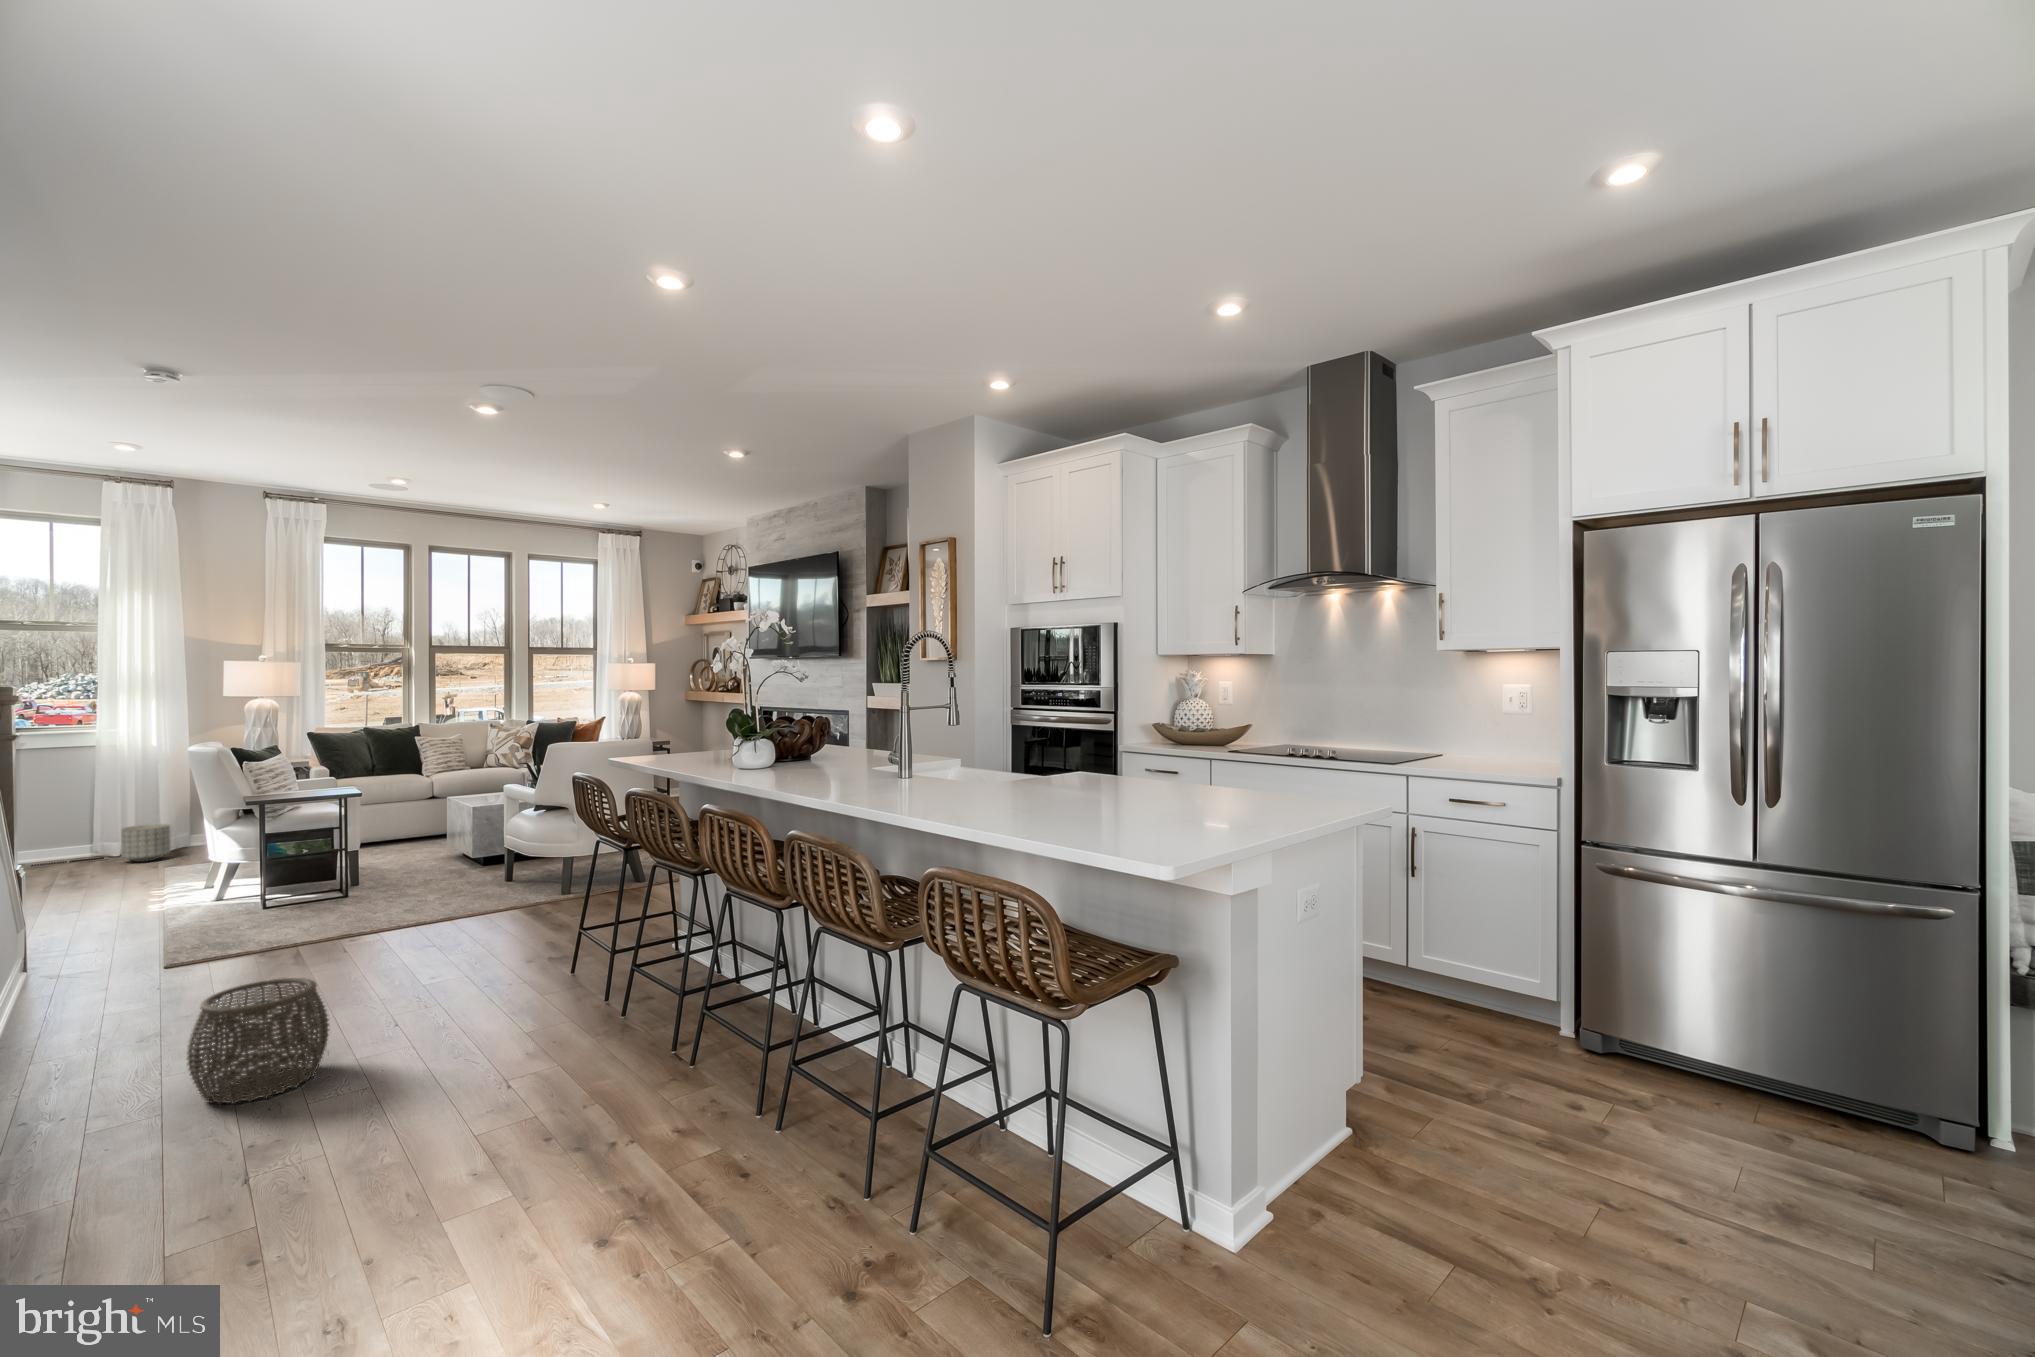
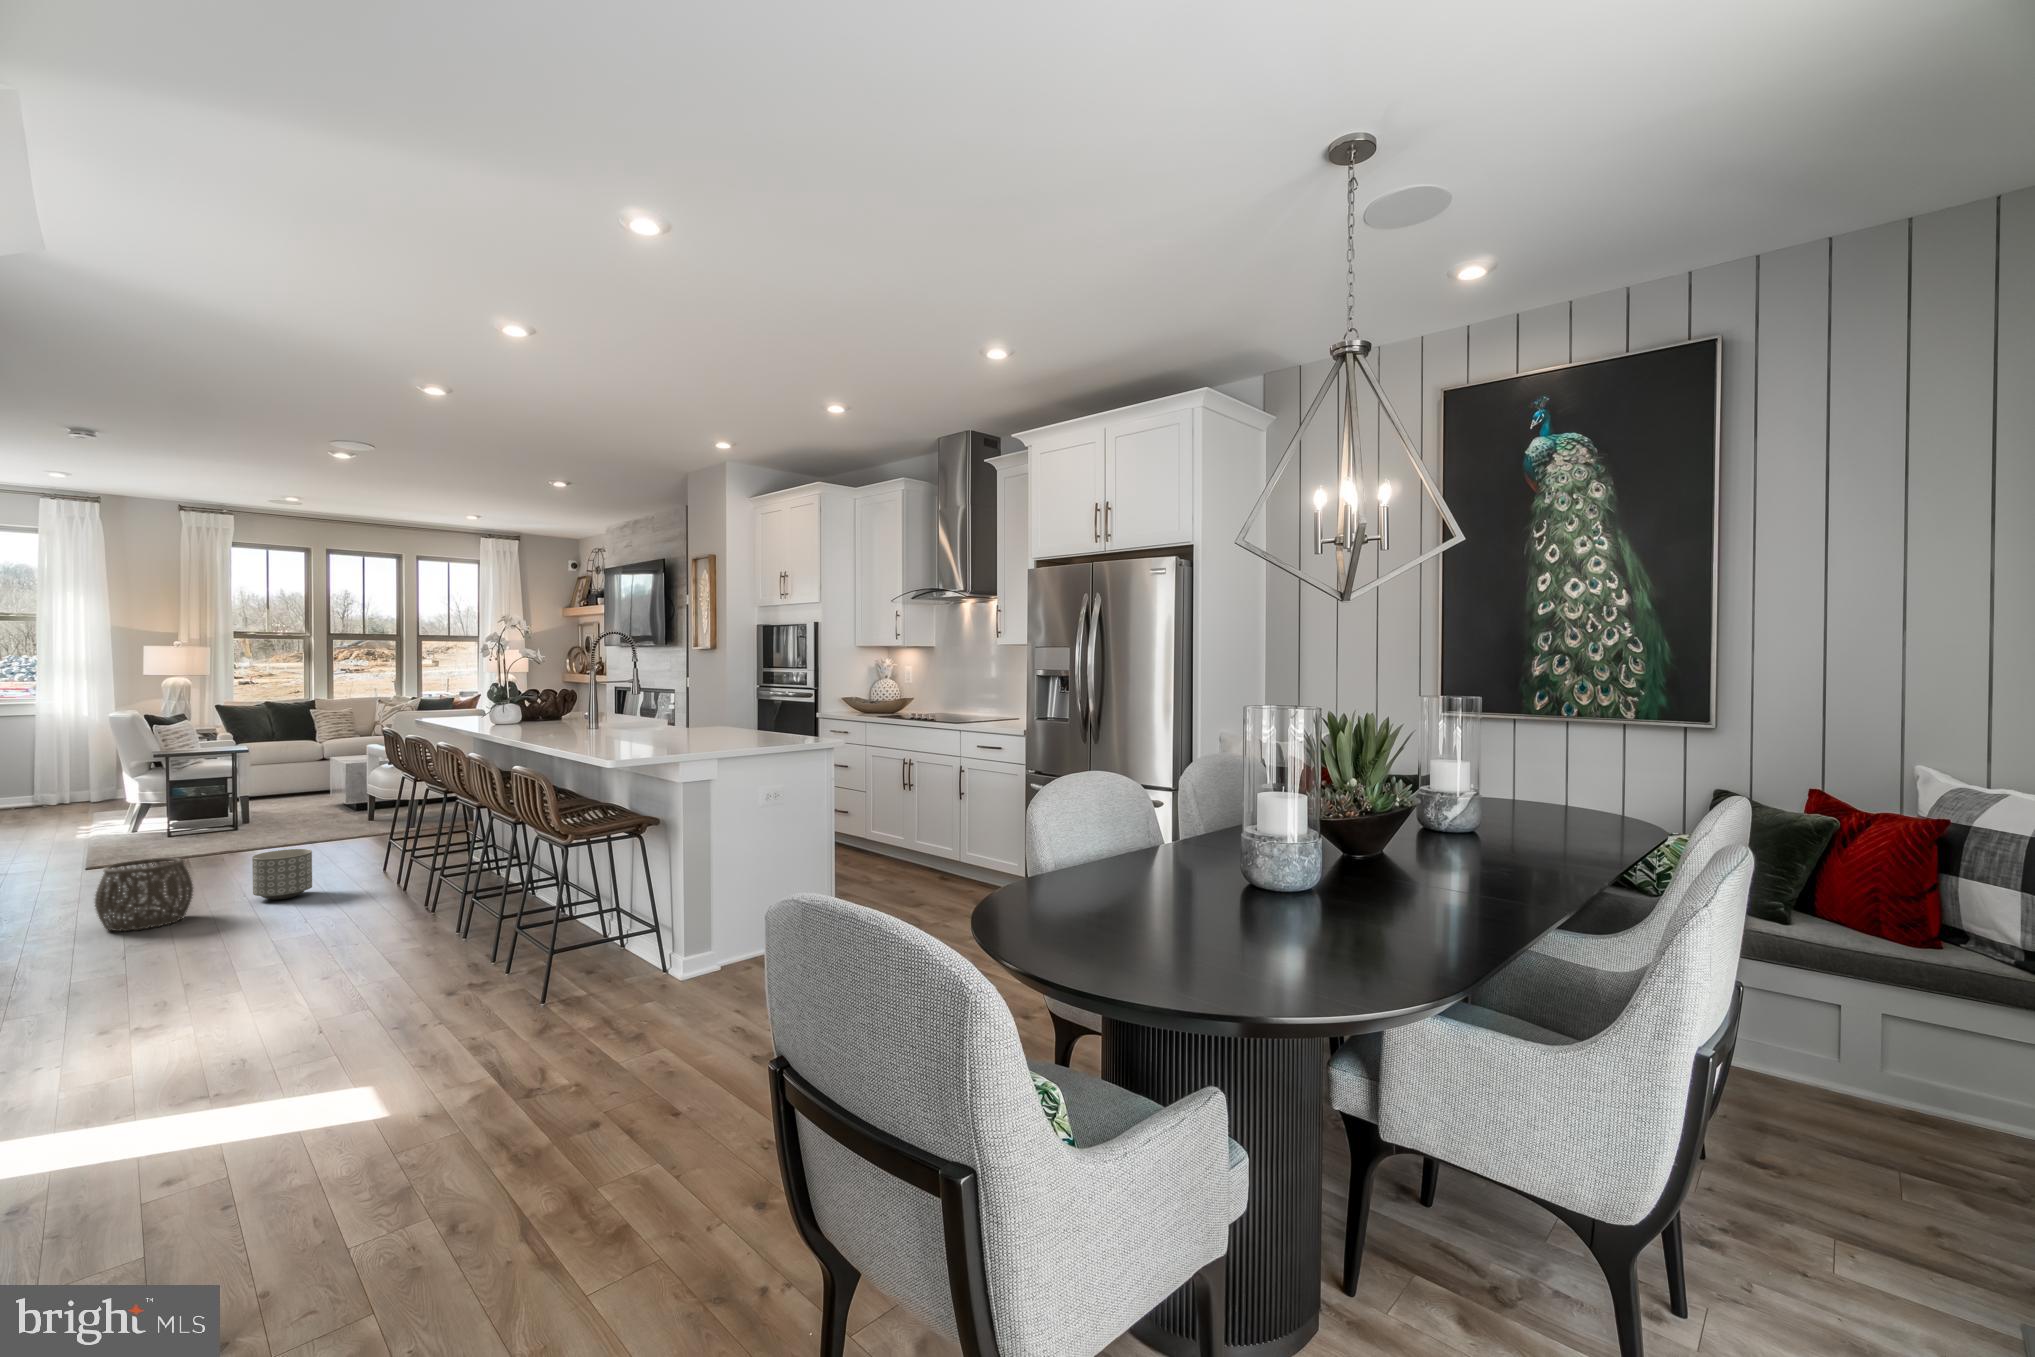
planter: present [121,824,171,862] -> present [252,849,312,900]

